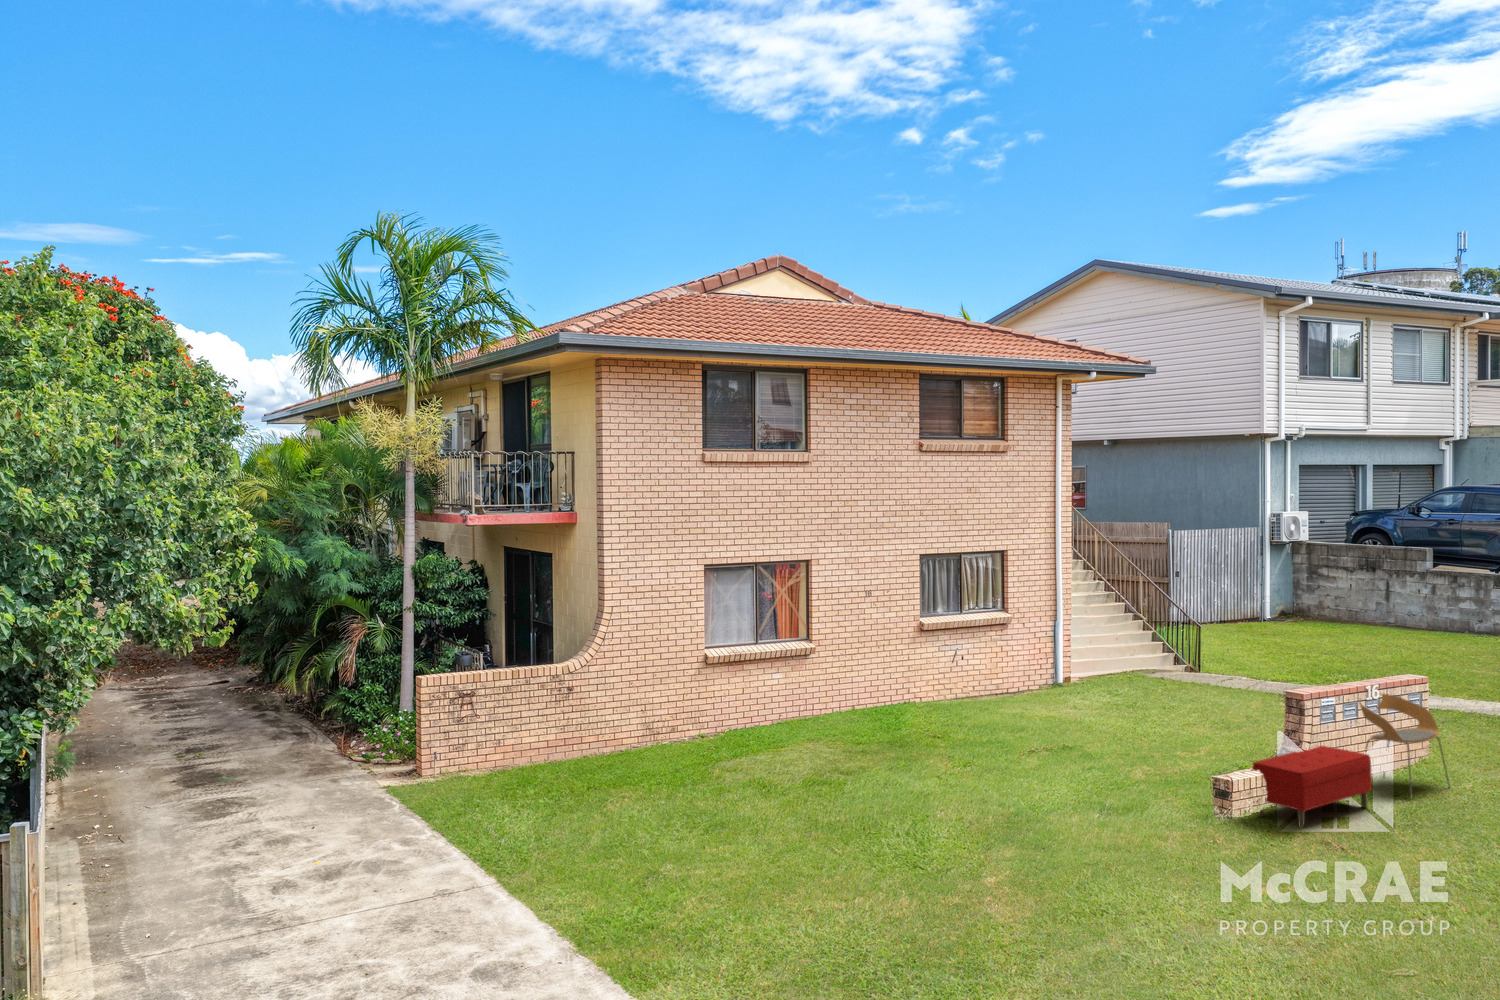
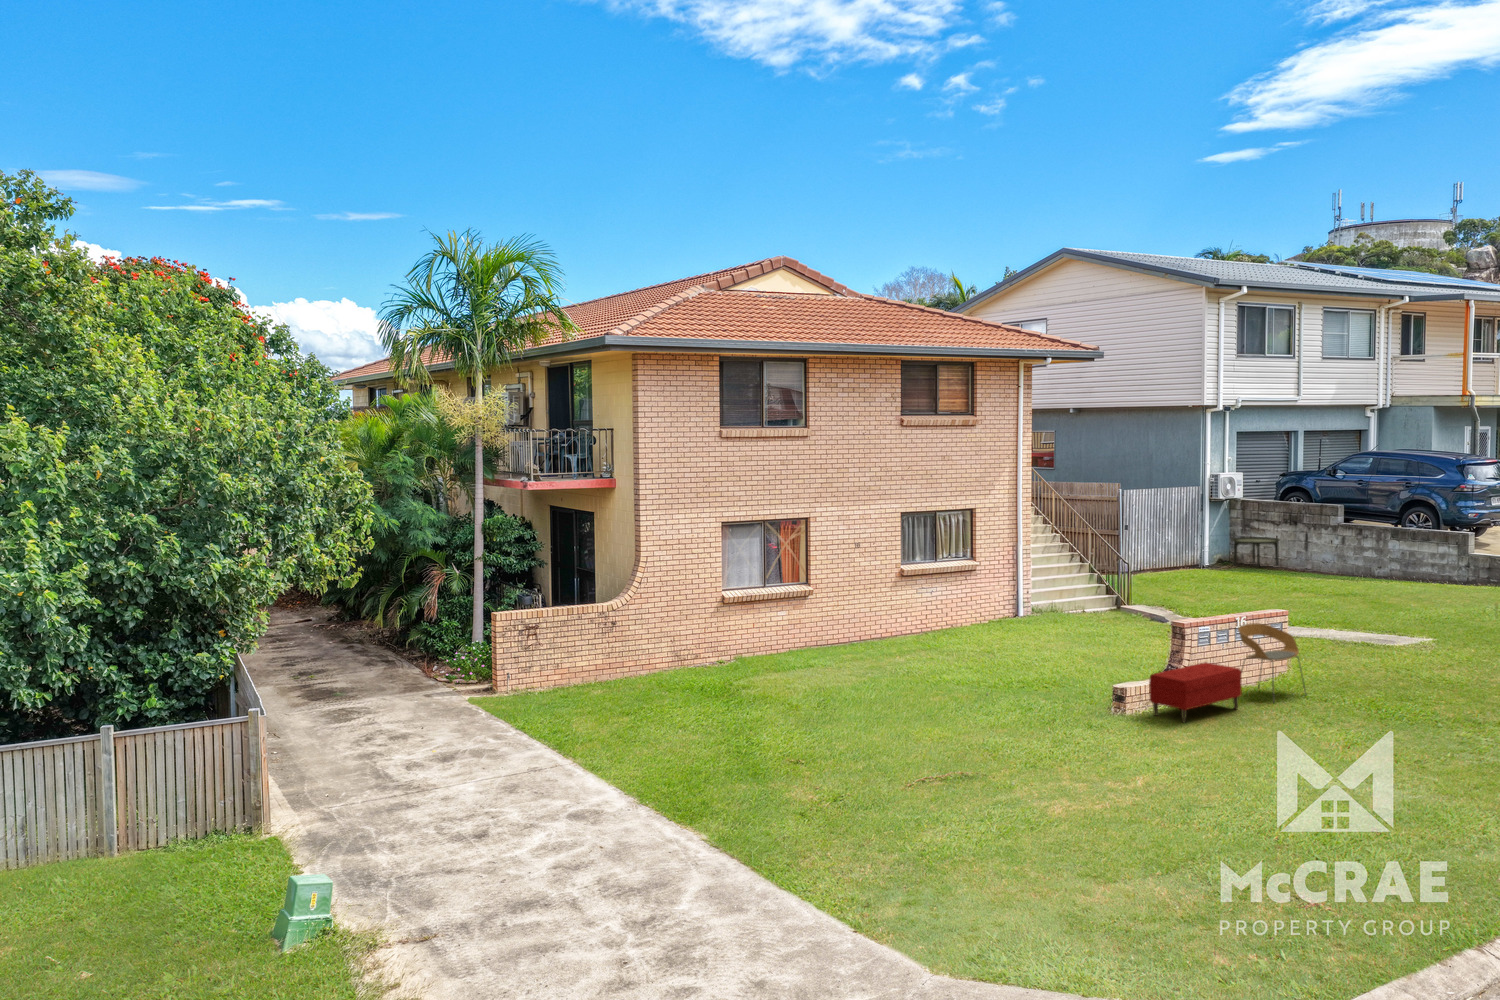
round table: none [1297,585,1355,620] -> present [1233,537,1280,568]

